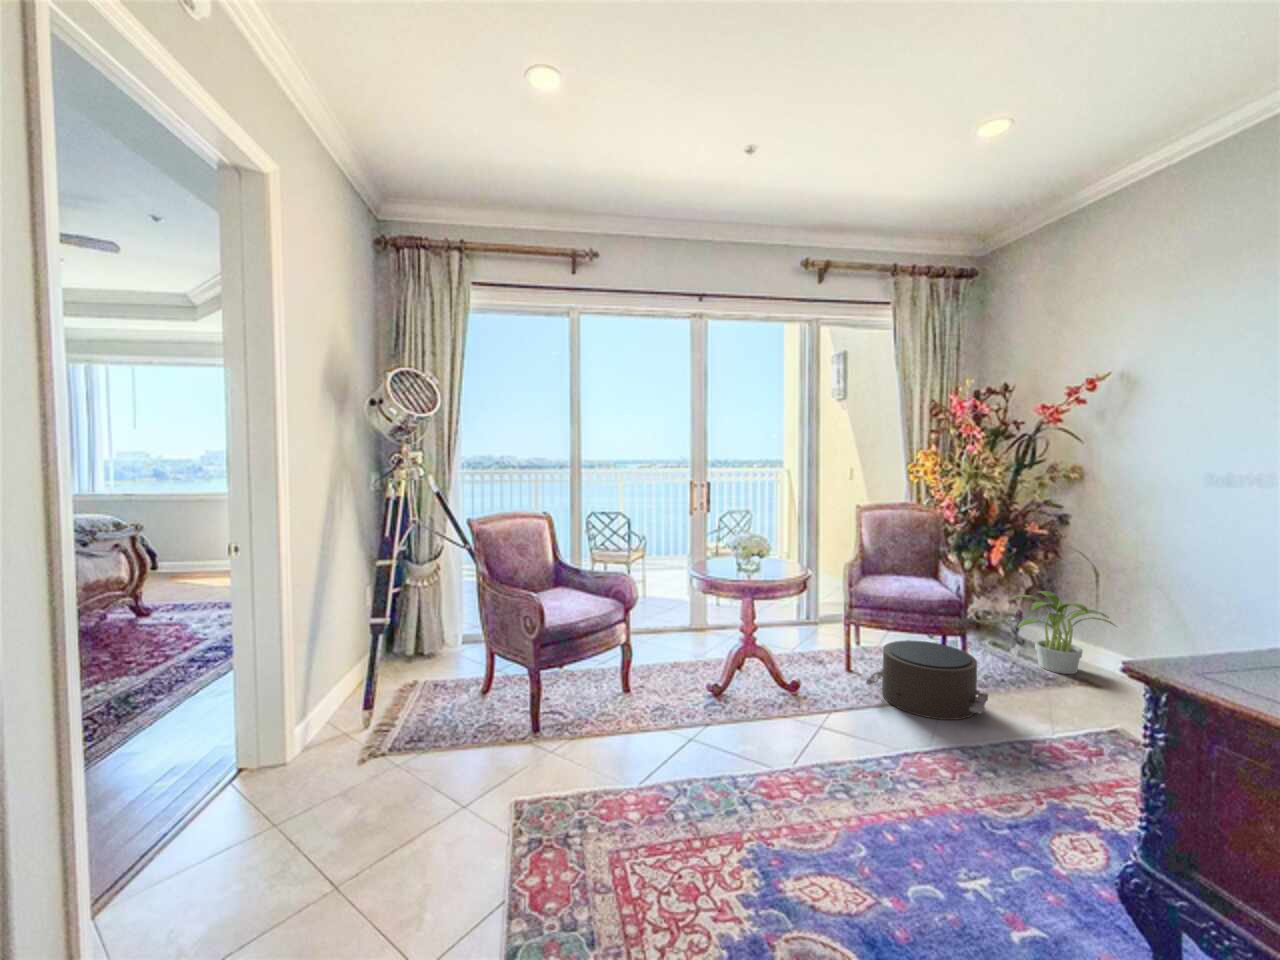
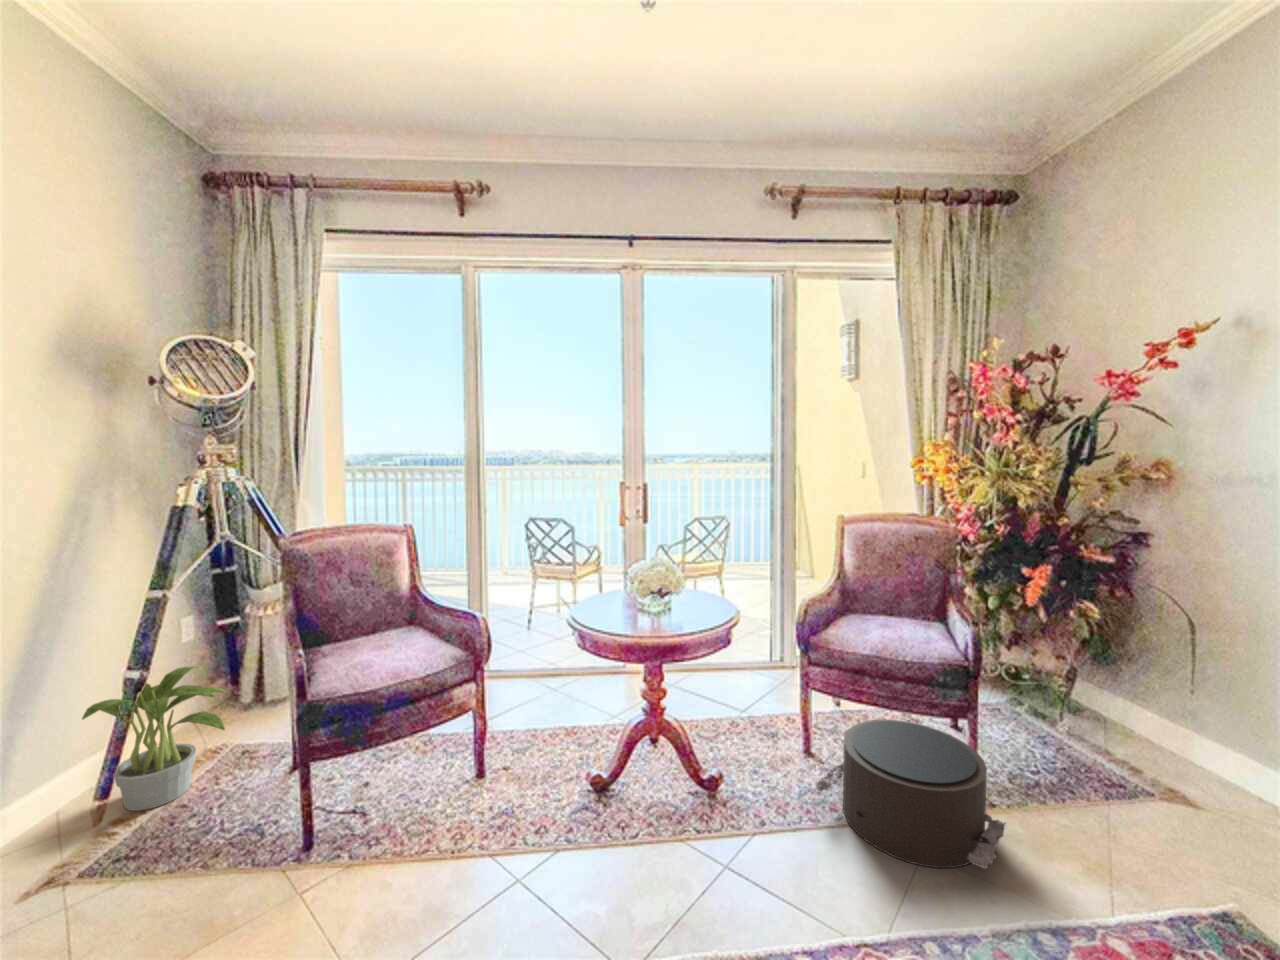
potted plant: present [1015,591,1114,674] -> present [82,666,230,811]

